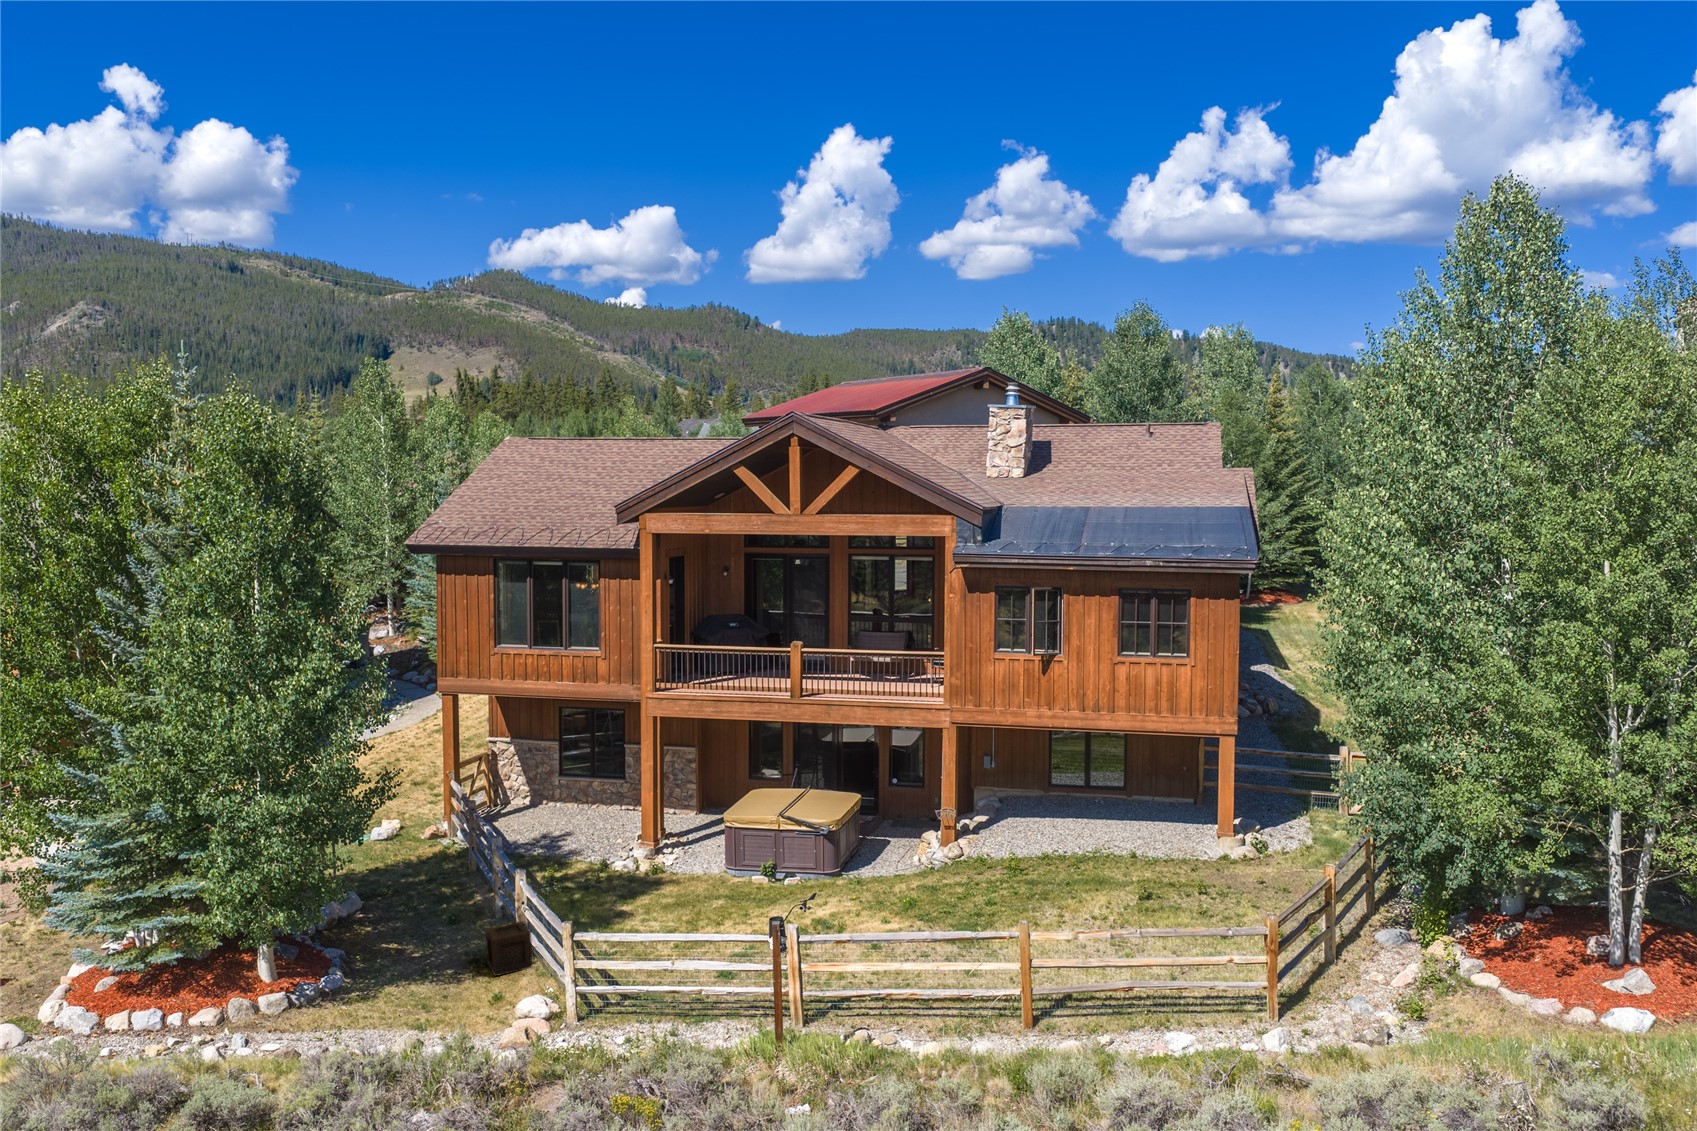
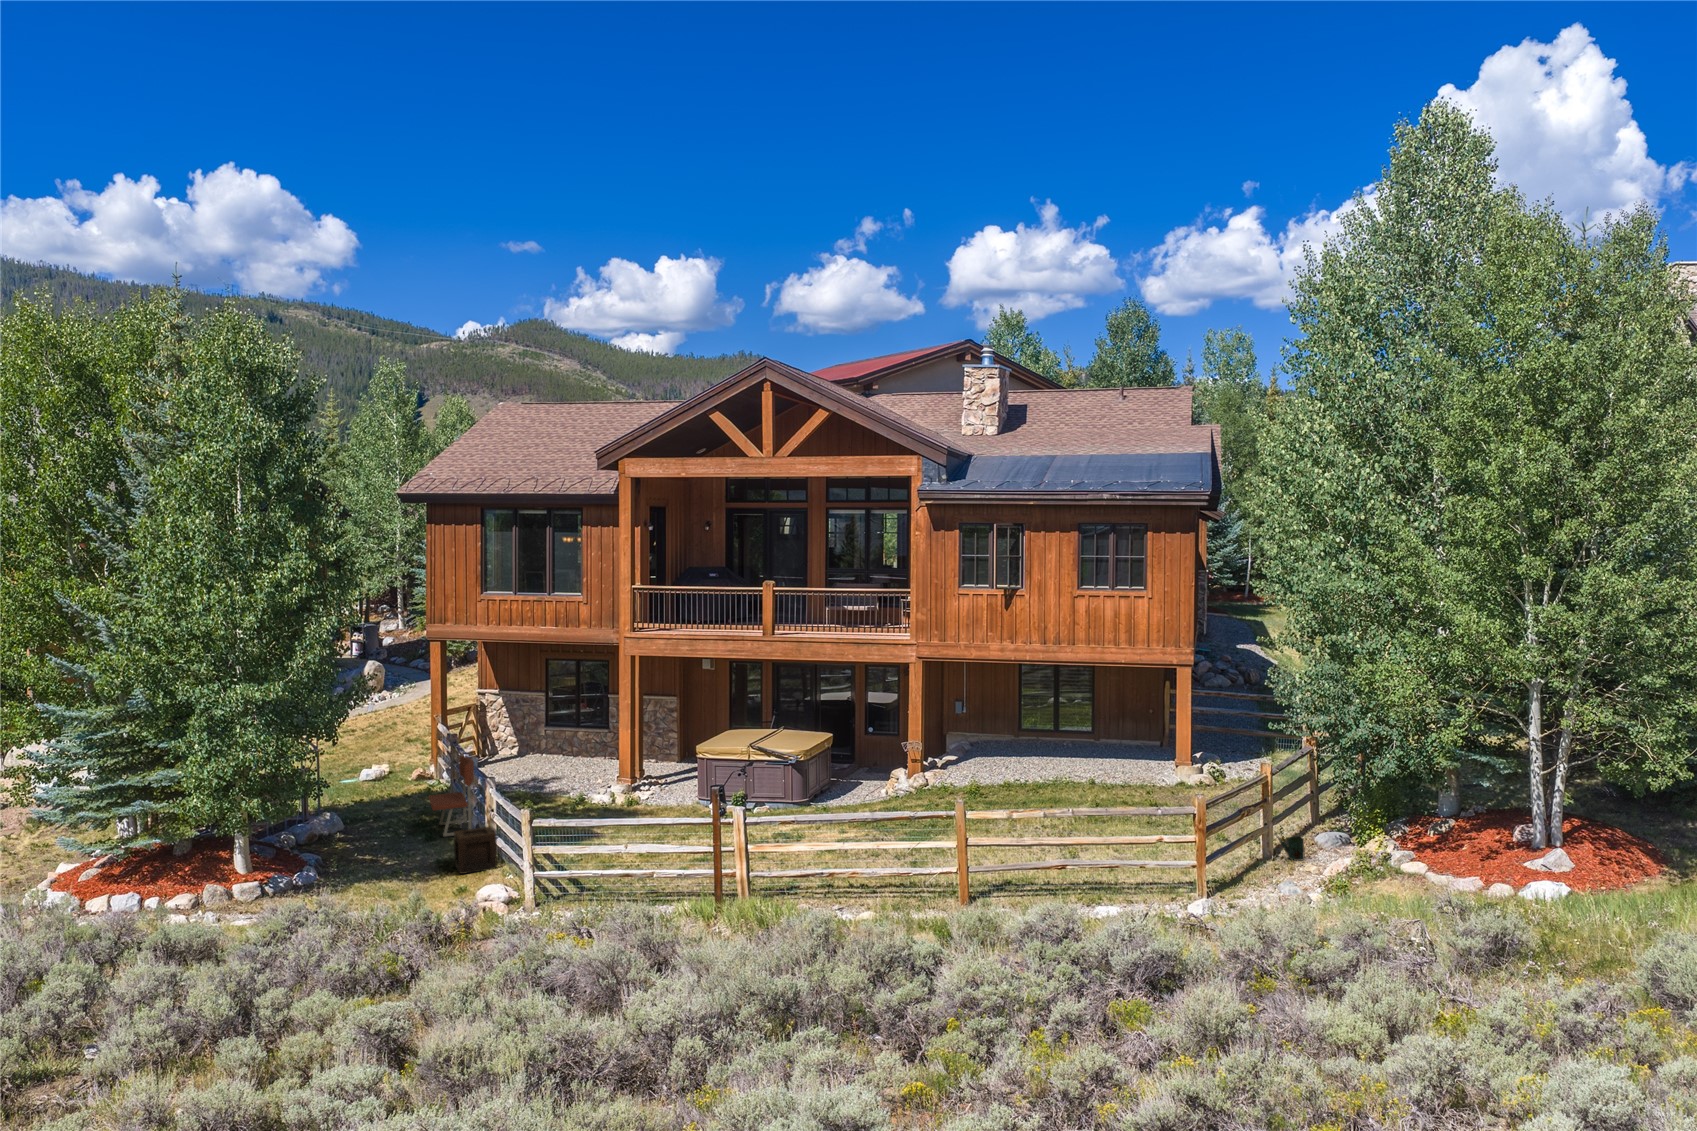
bench: none [451,831,499,921] -> present [429,756,474,837]
watering can: none [1336,936,1376,968] -> present [1274,833,1305,861]

